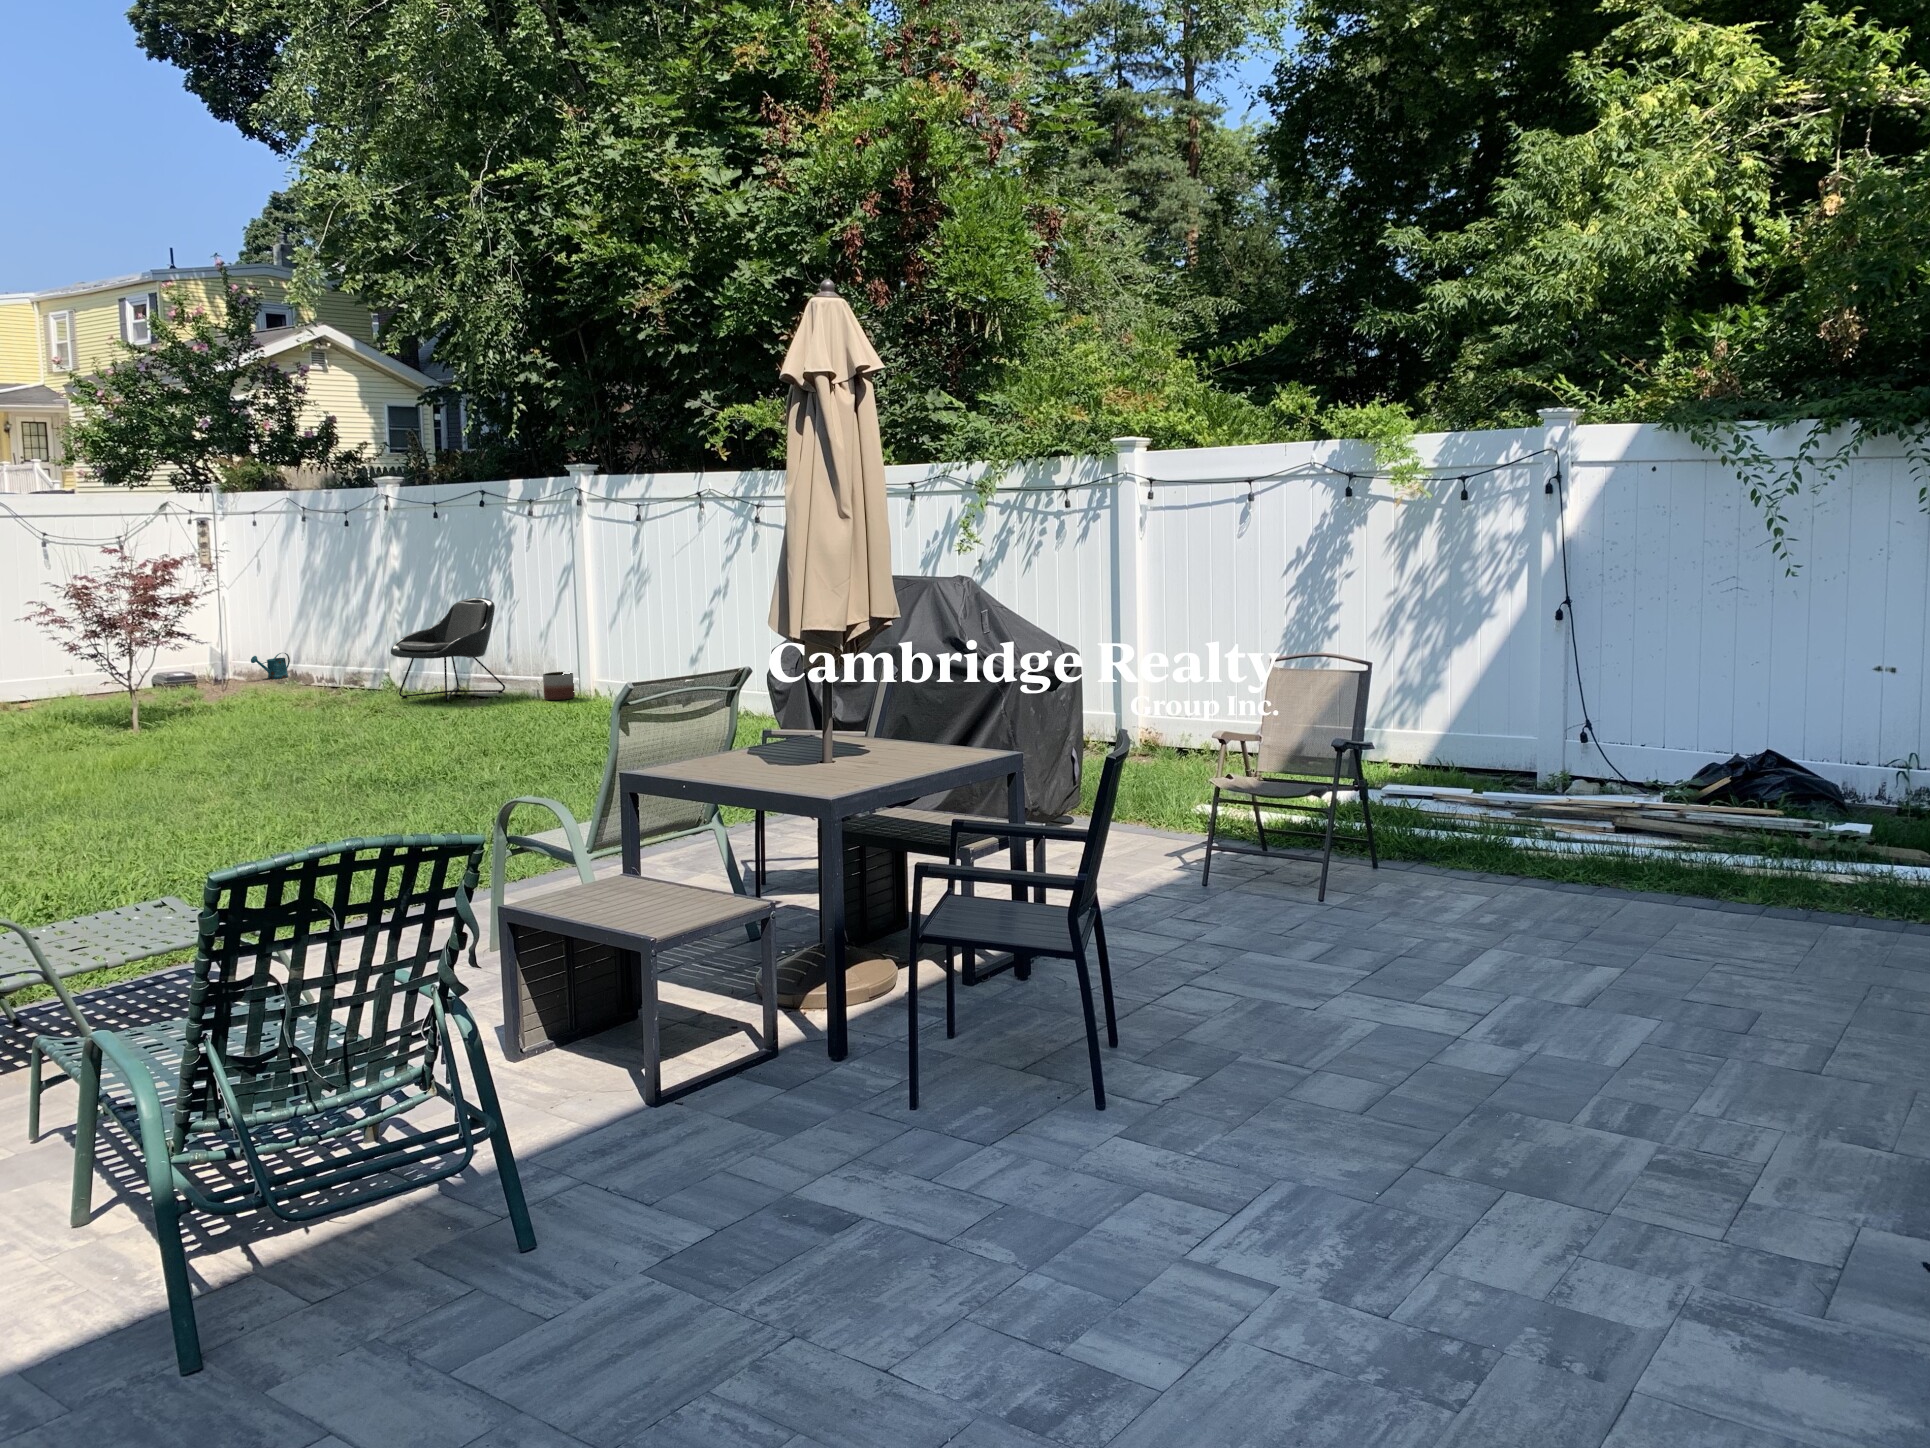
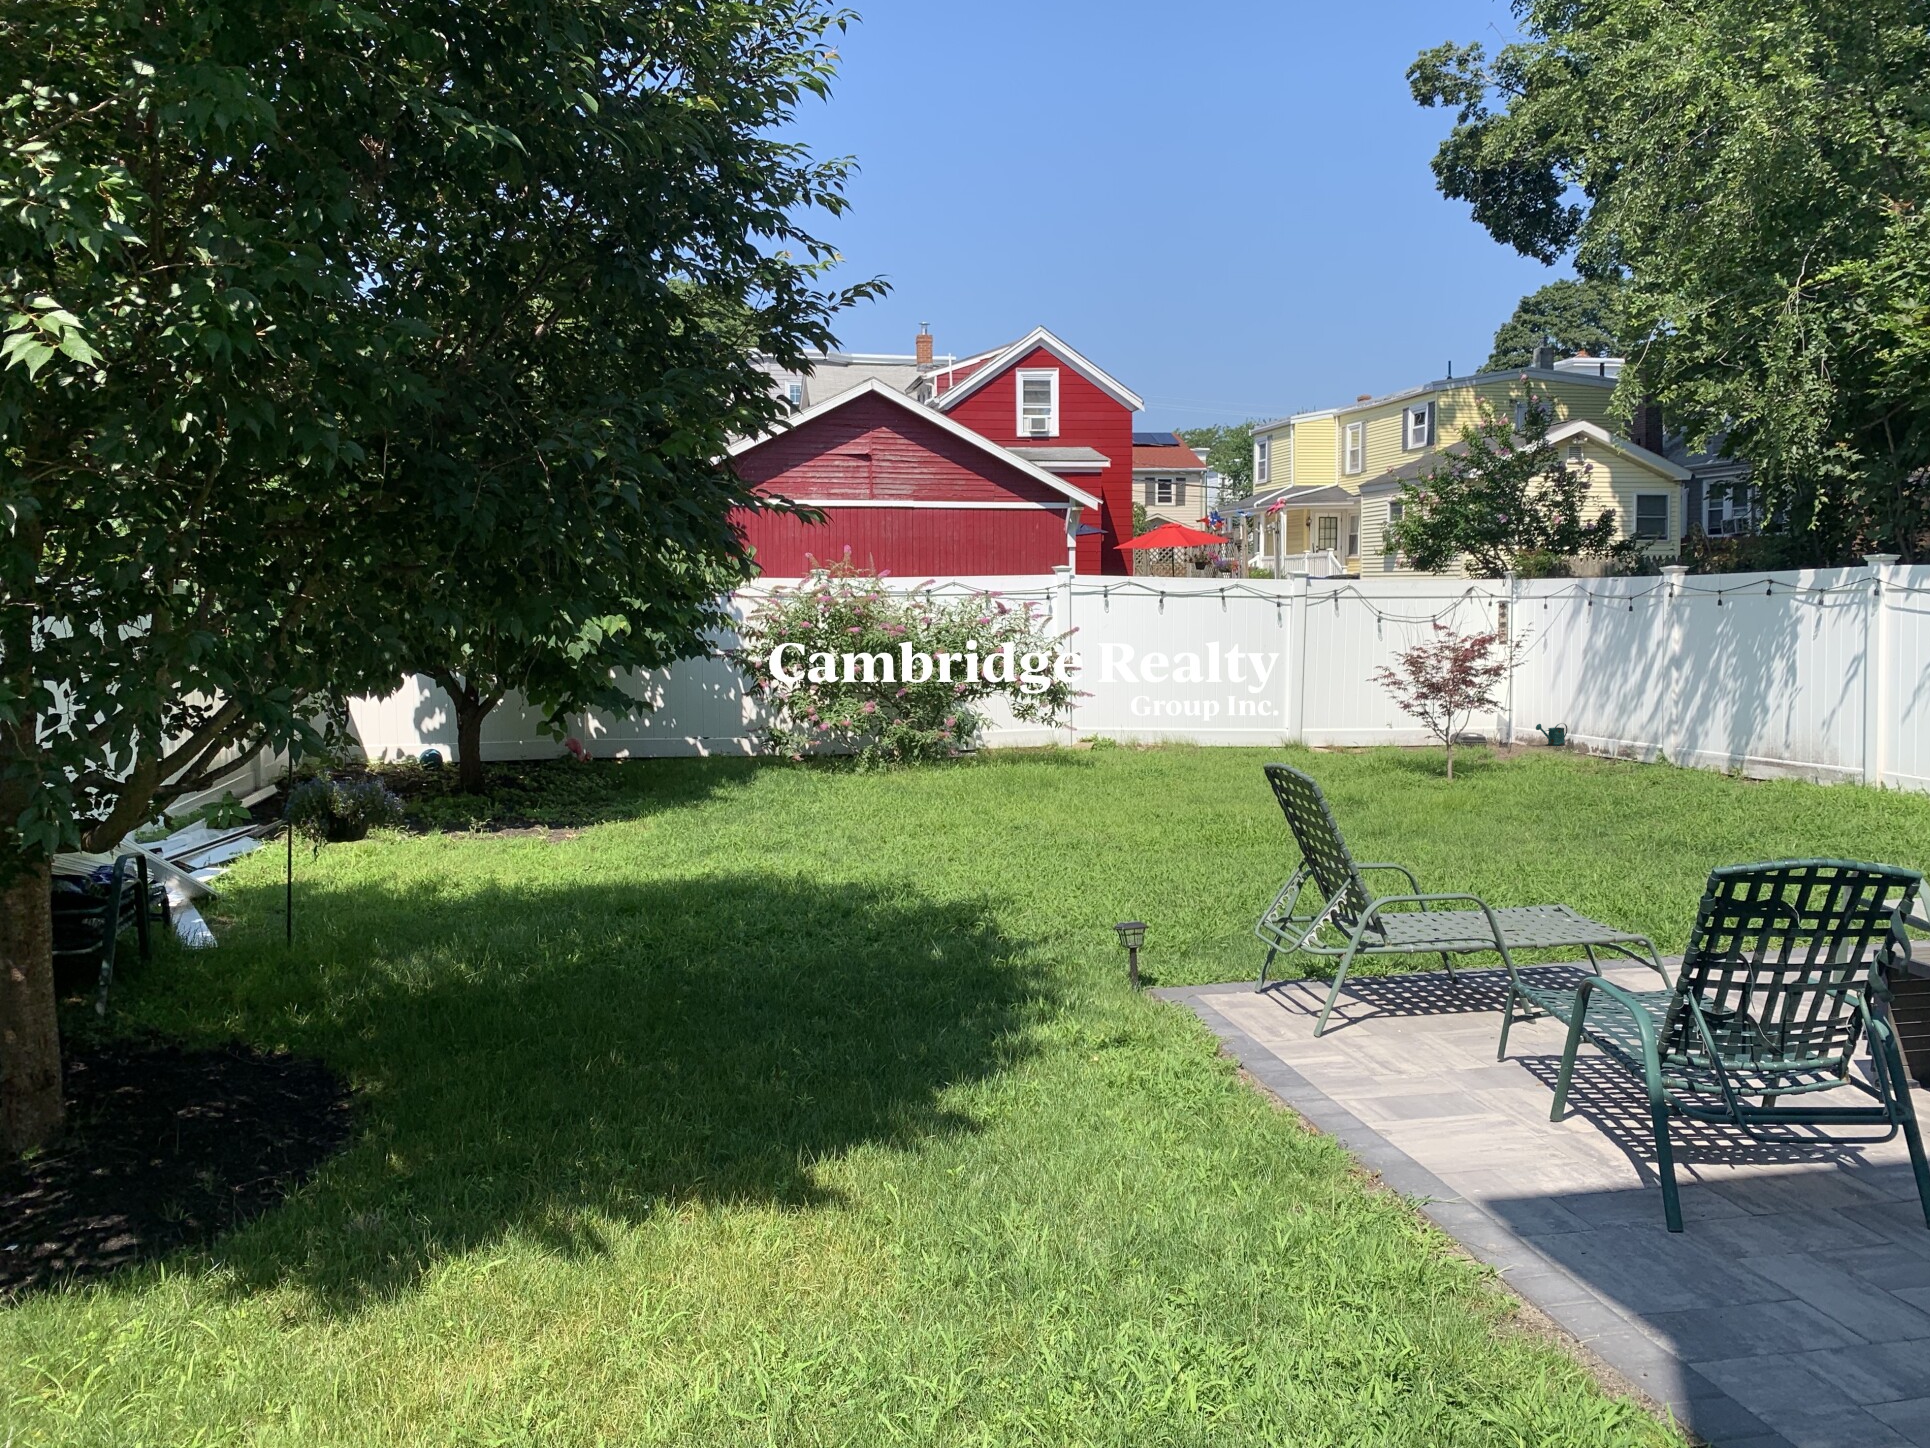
lounge chair: present [390,598,505,702] -> none [1669,685,1779,782]
planter: present [543,672,575,700] -> none [1822,764,1856,793]

